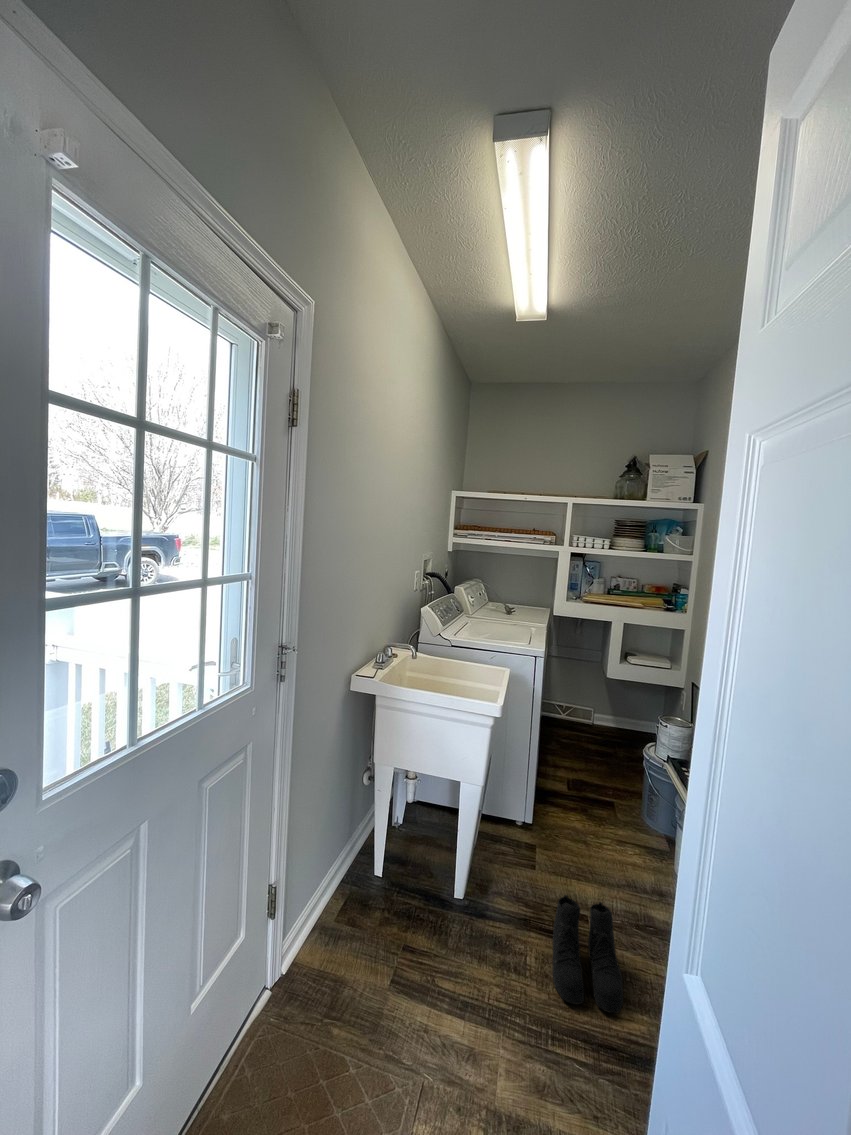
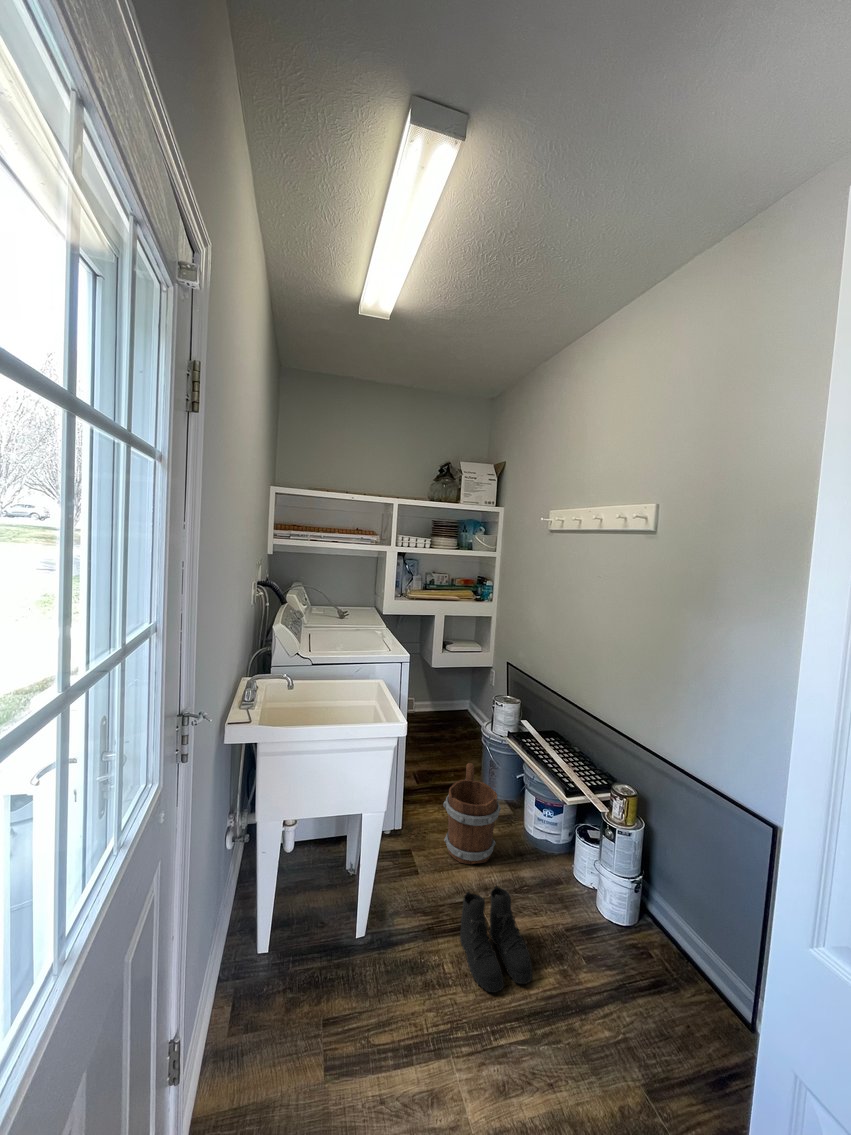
bucket: none [574,776,639,884] -> present [443,763,501,864]

